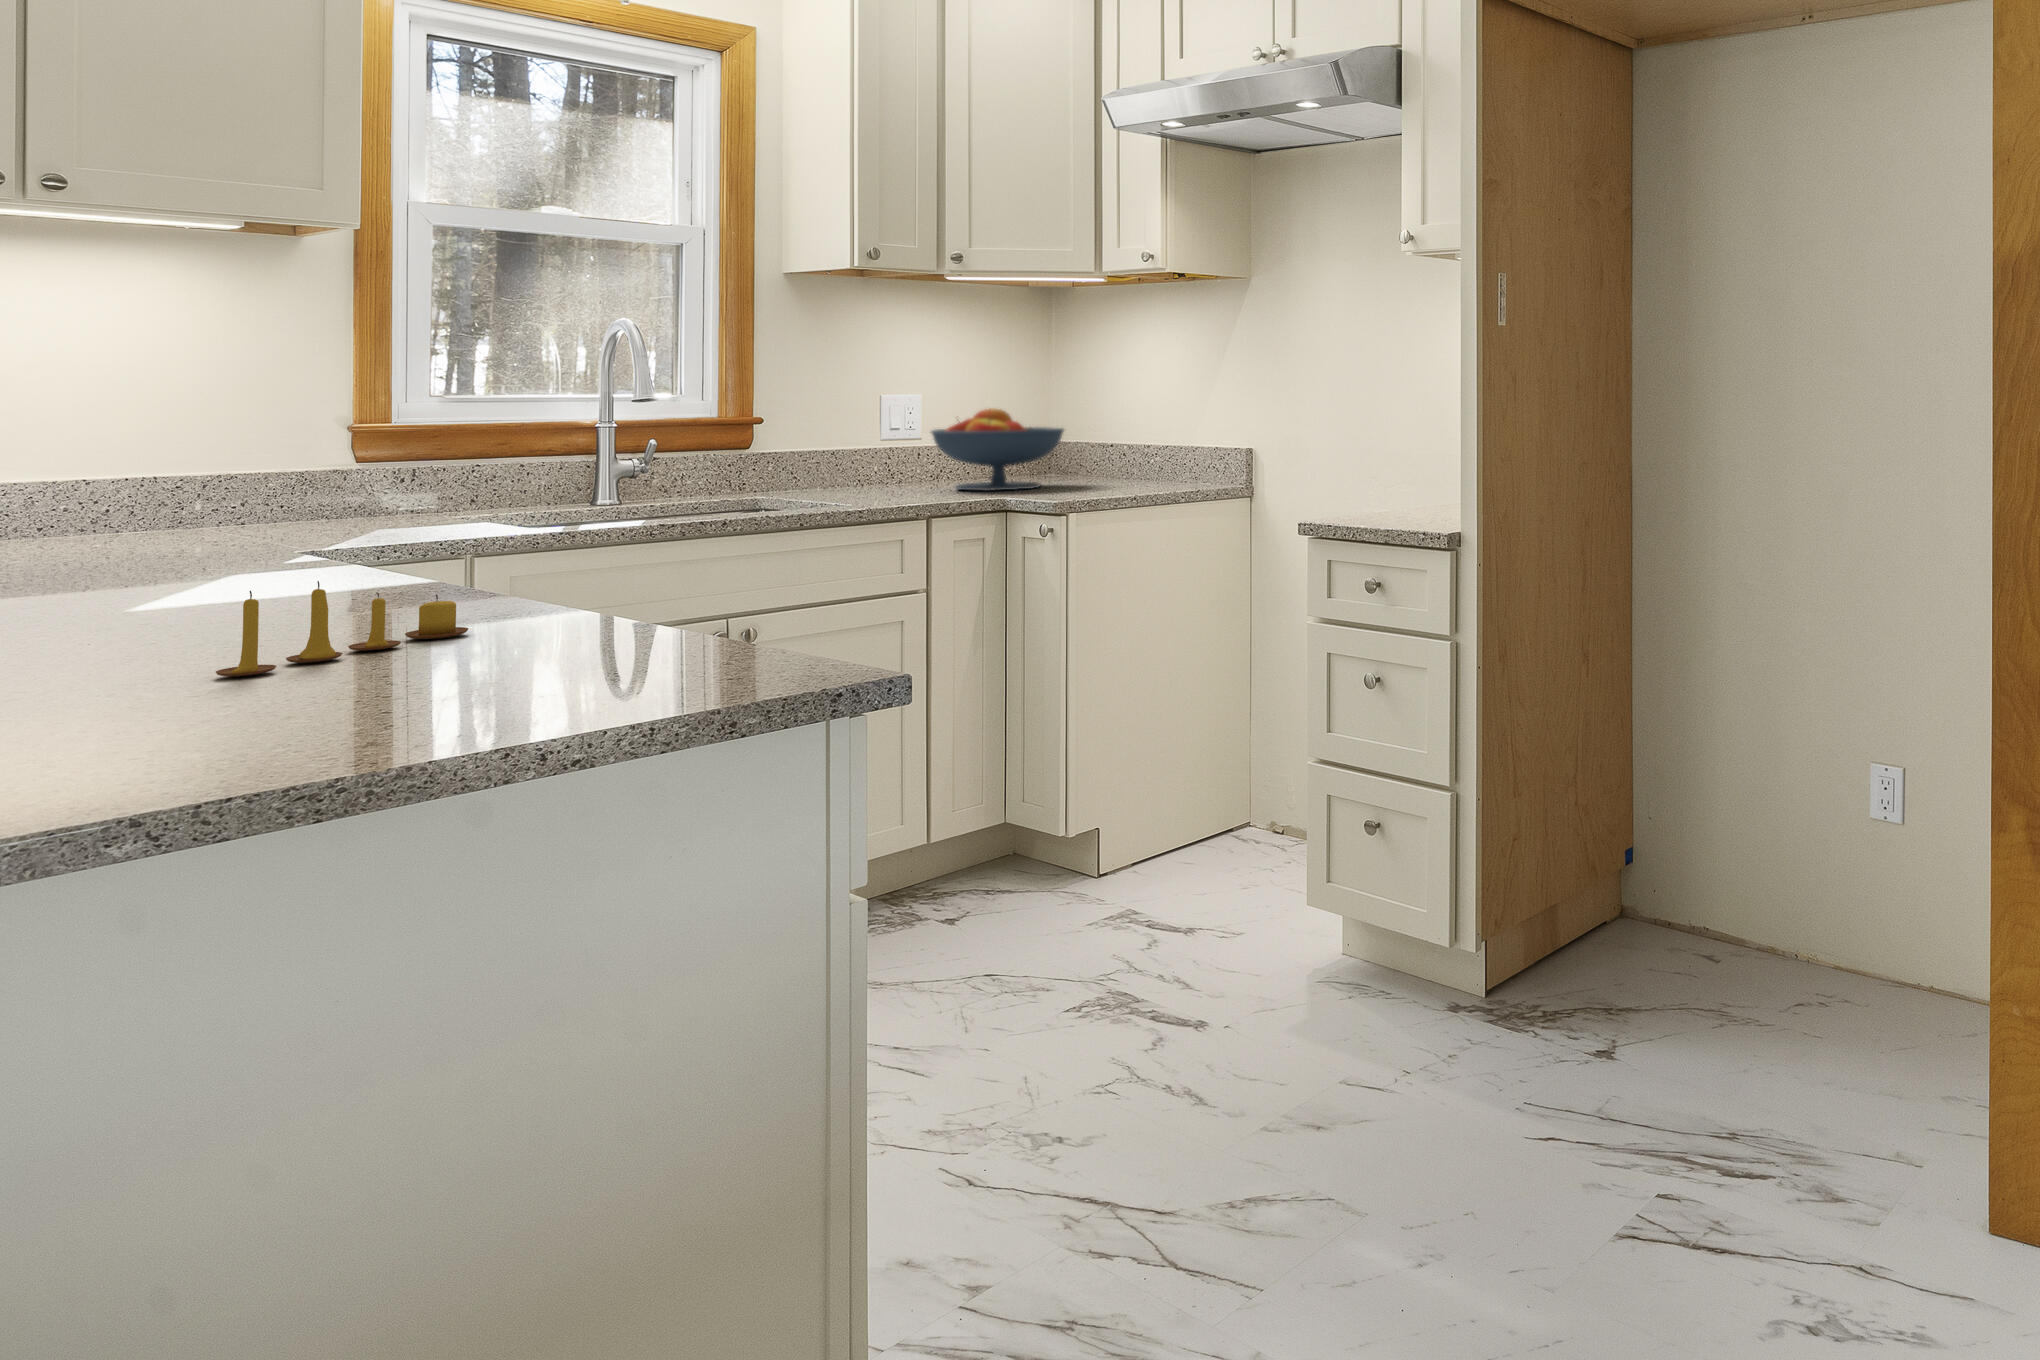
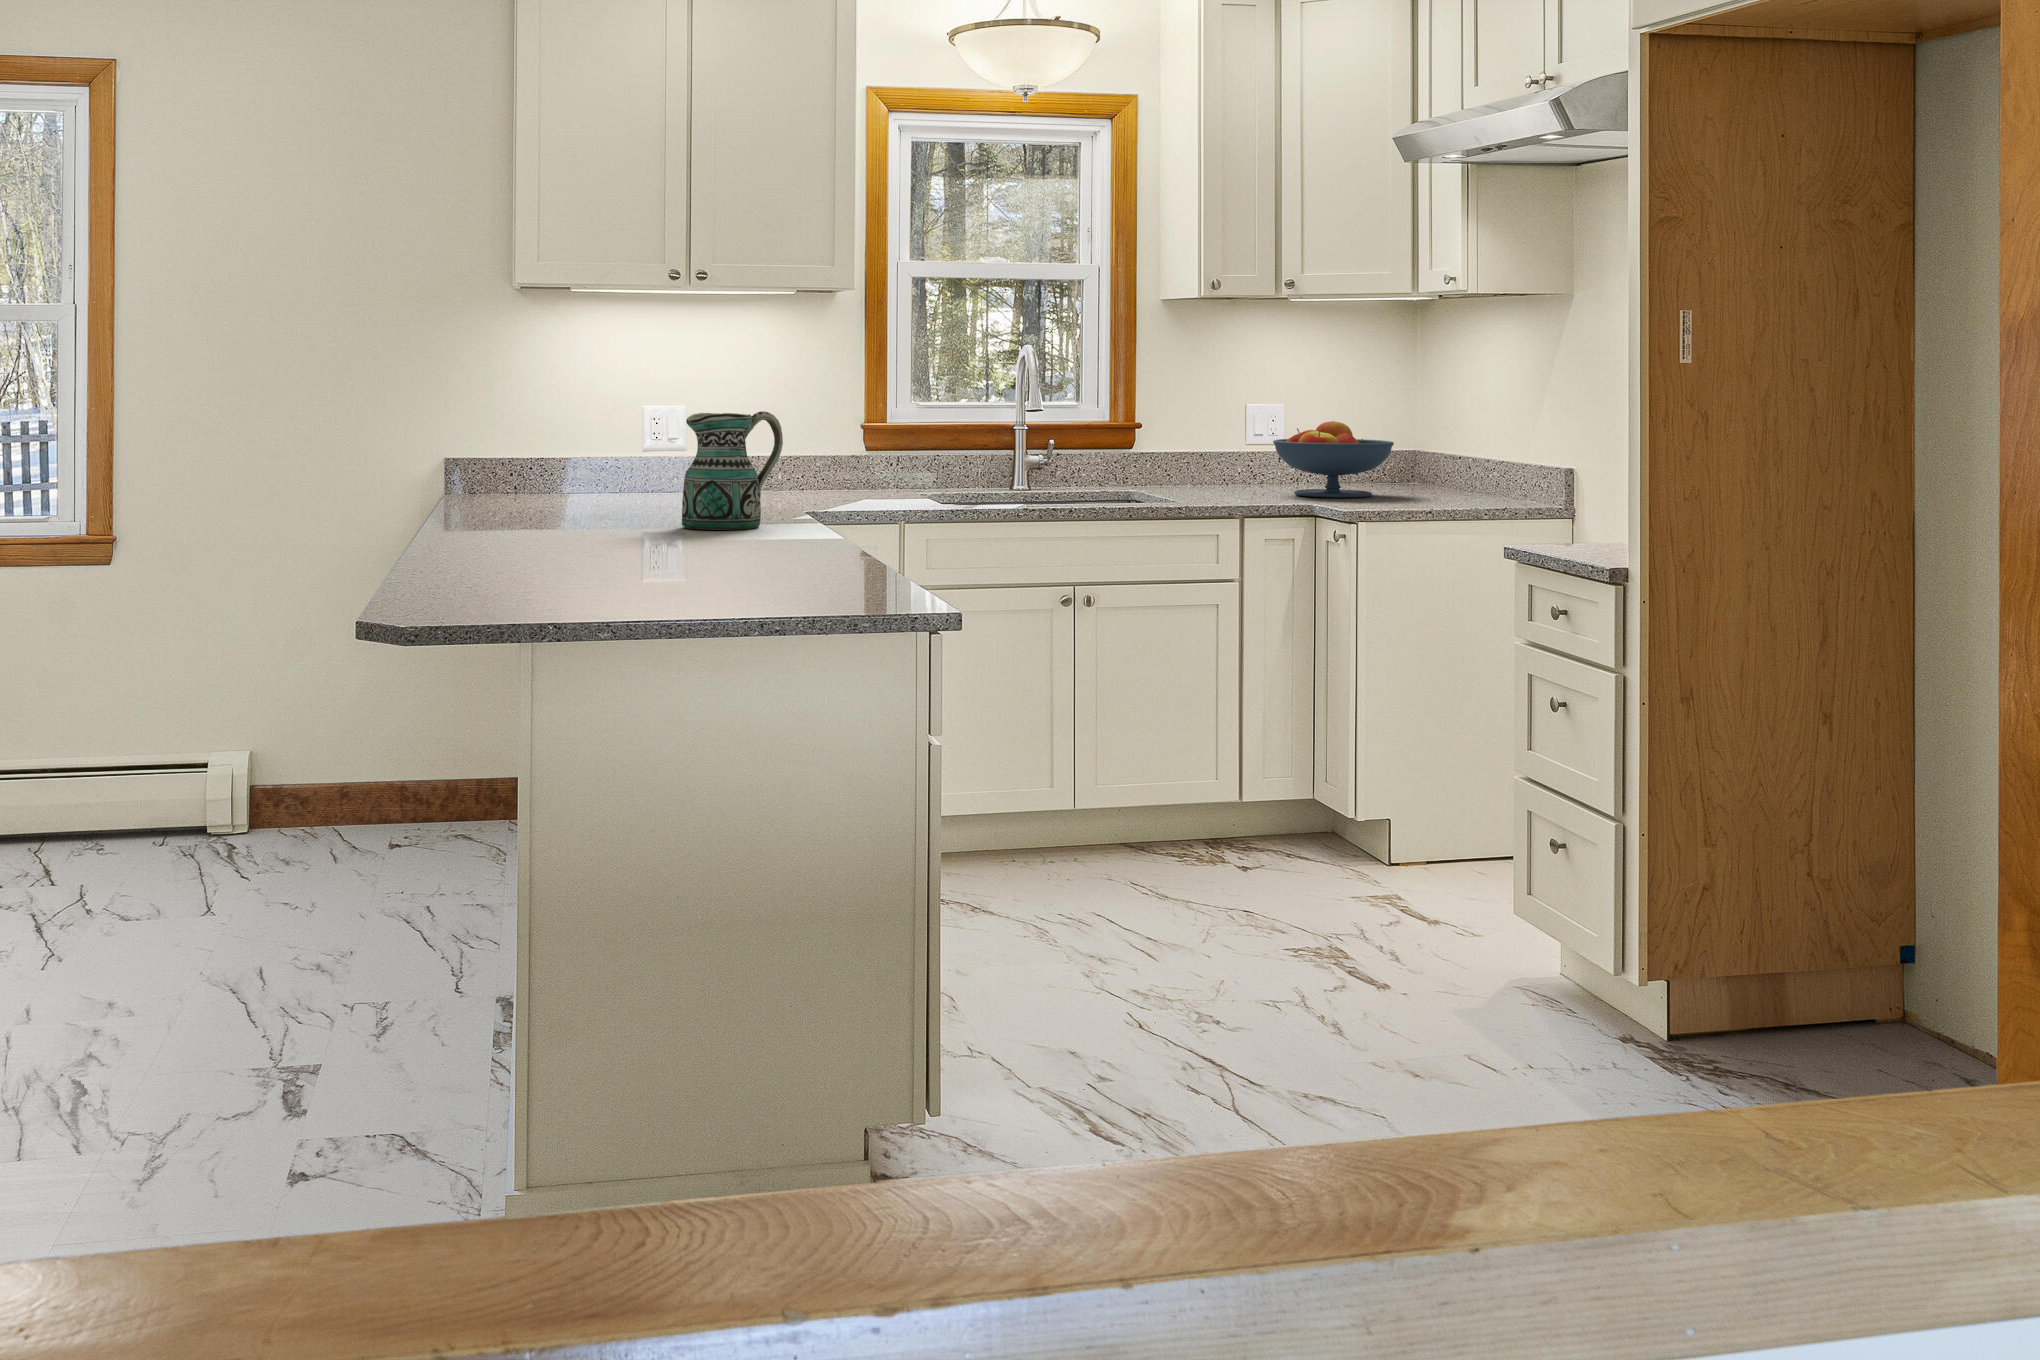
ceramic pitcher: none [92,398,300,595] -> present [682,411,783,530]
candle: present [216,581,468,676] -> none [667,524,795,572]

